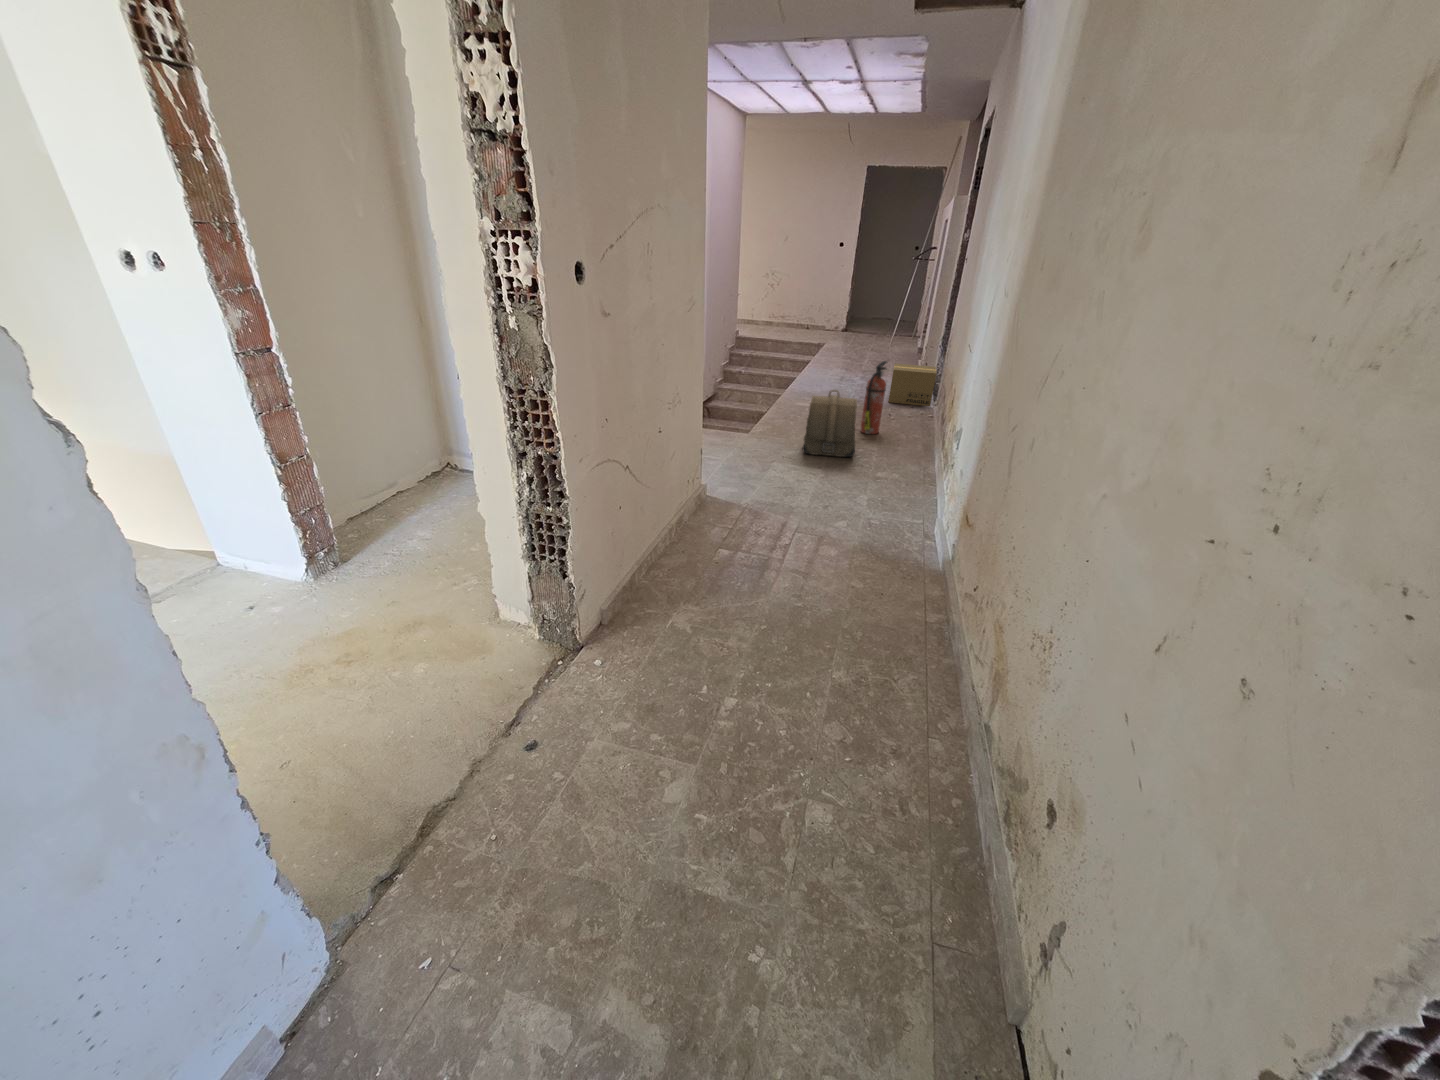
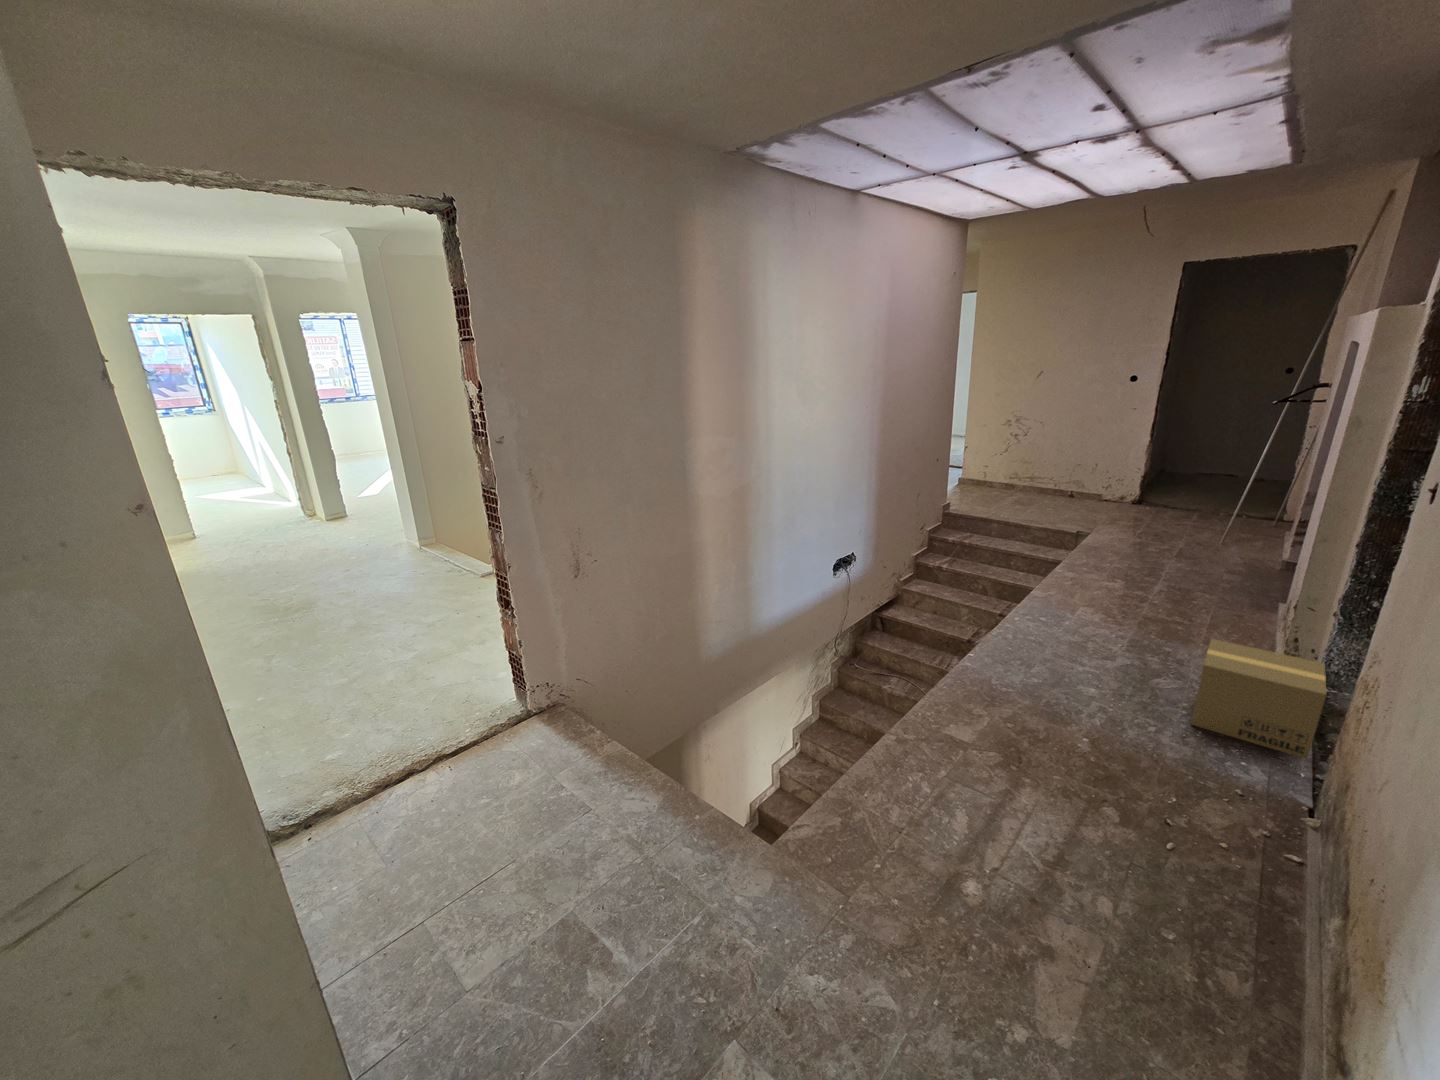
fire extinguisher: present [861,361,887,434] -> none [1090,704,1167,868]
backpack: present [803,390,857,457] -> none [899,798,1046,993]

